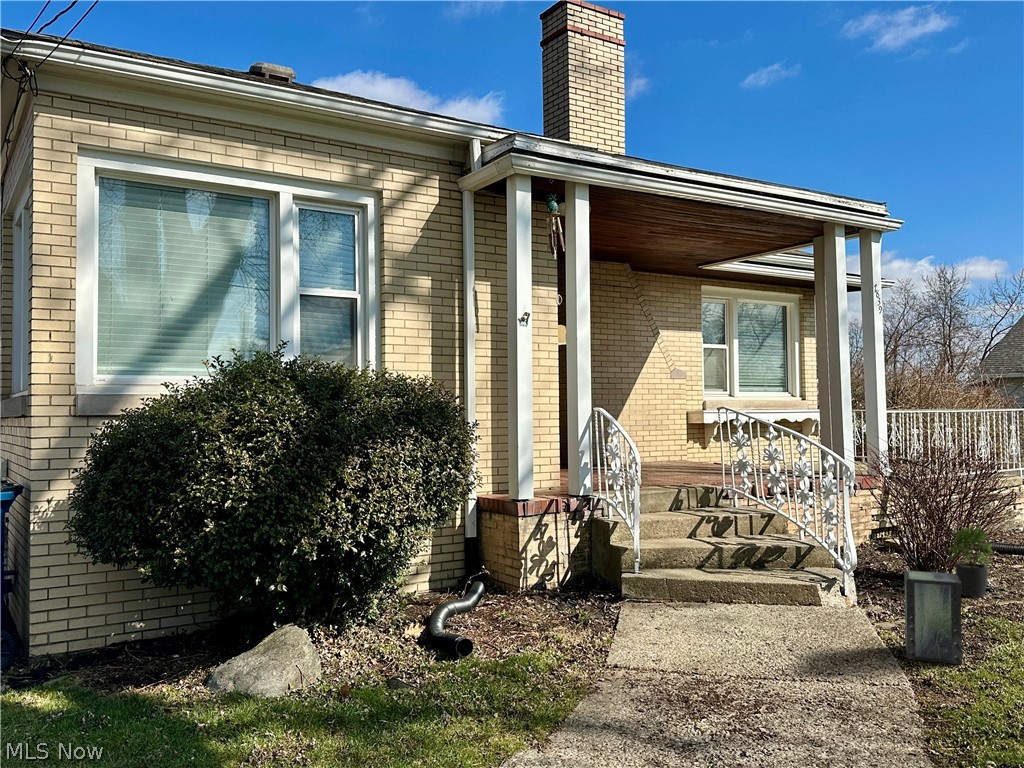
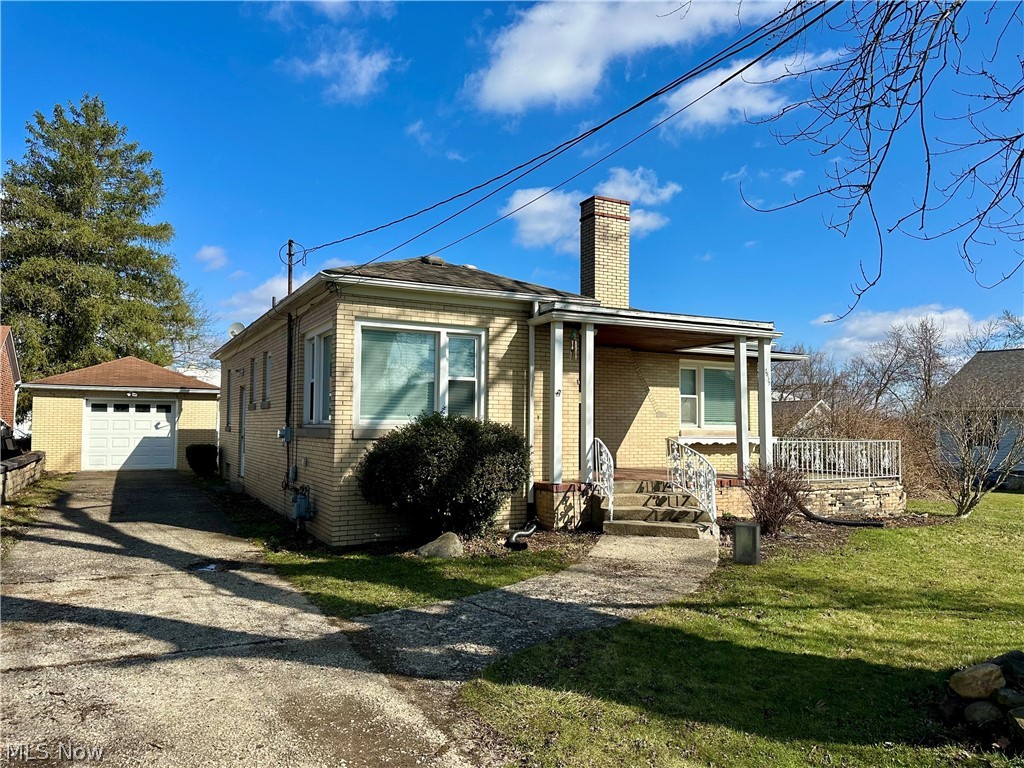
potted plant: present [949,525,992,598] -> none [784,505,809,544]

